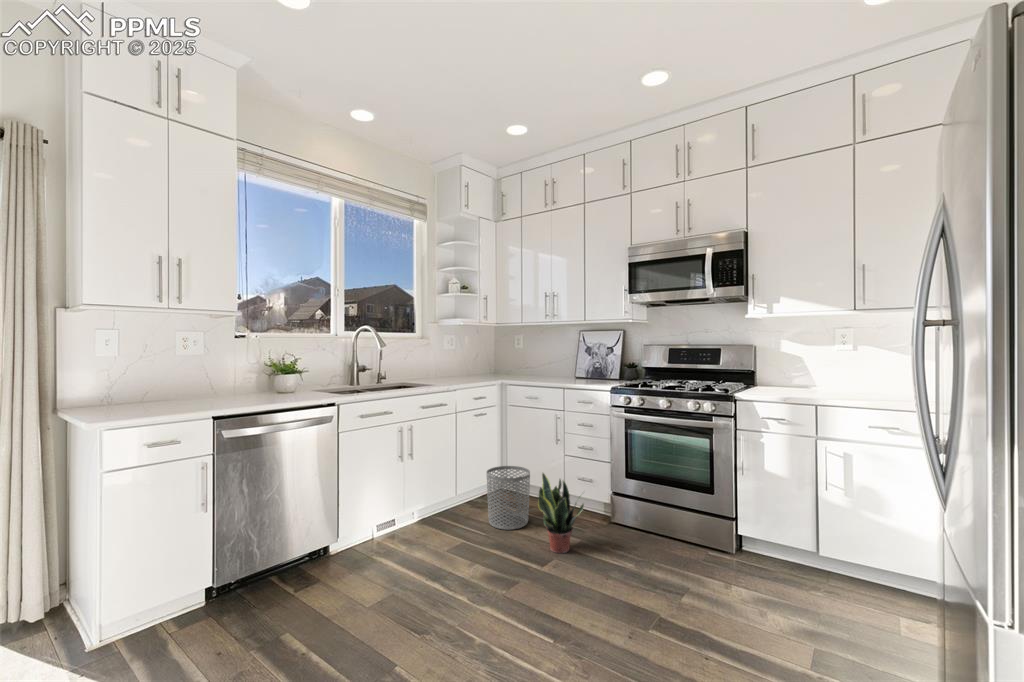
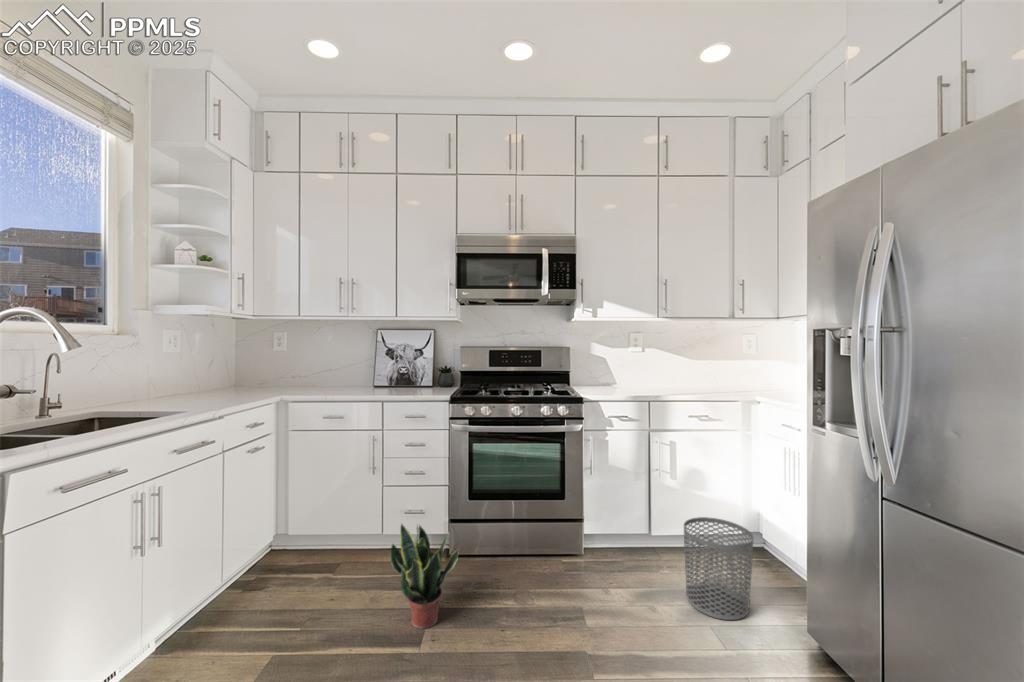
waste bin: present [487,466,530,530] -> present [684,517,753,620]

